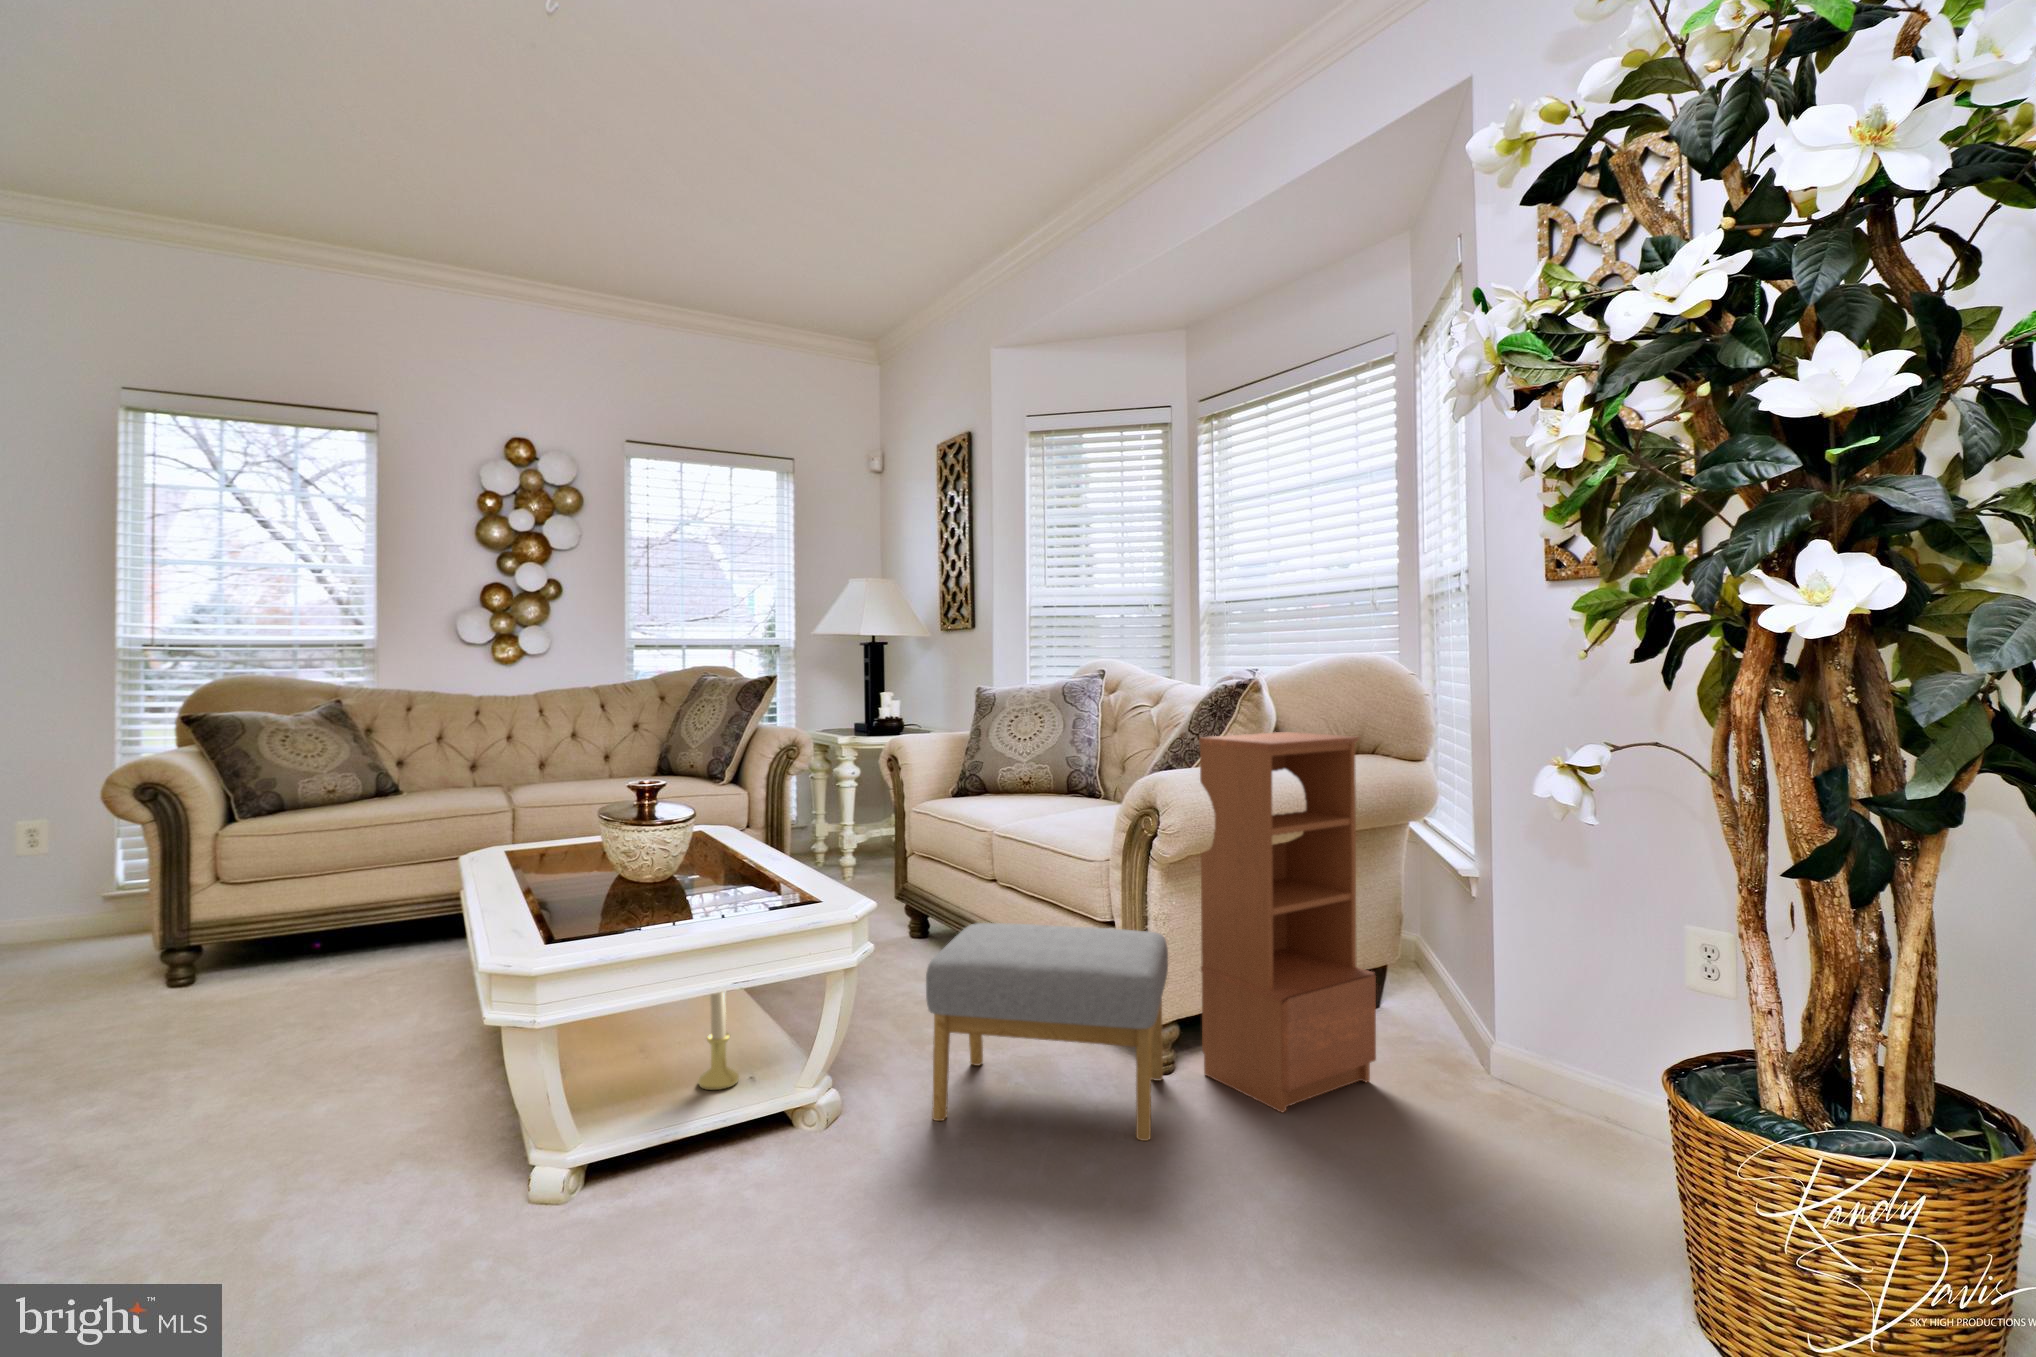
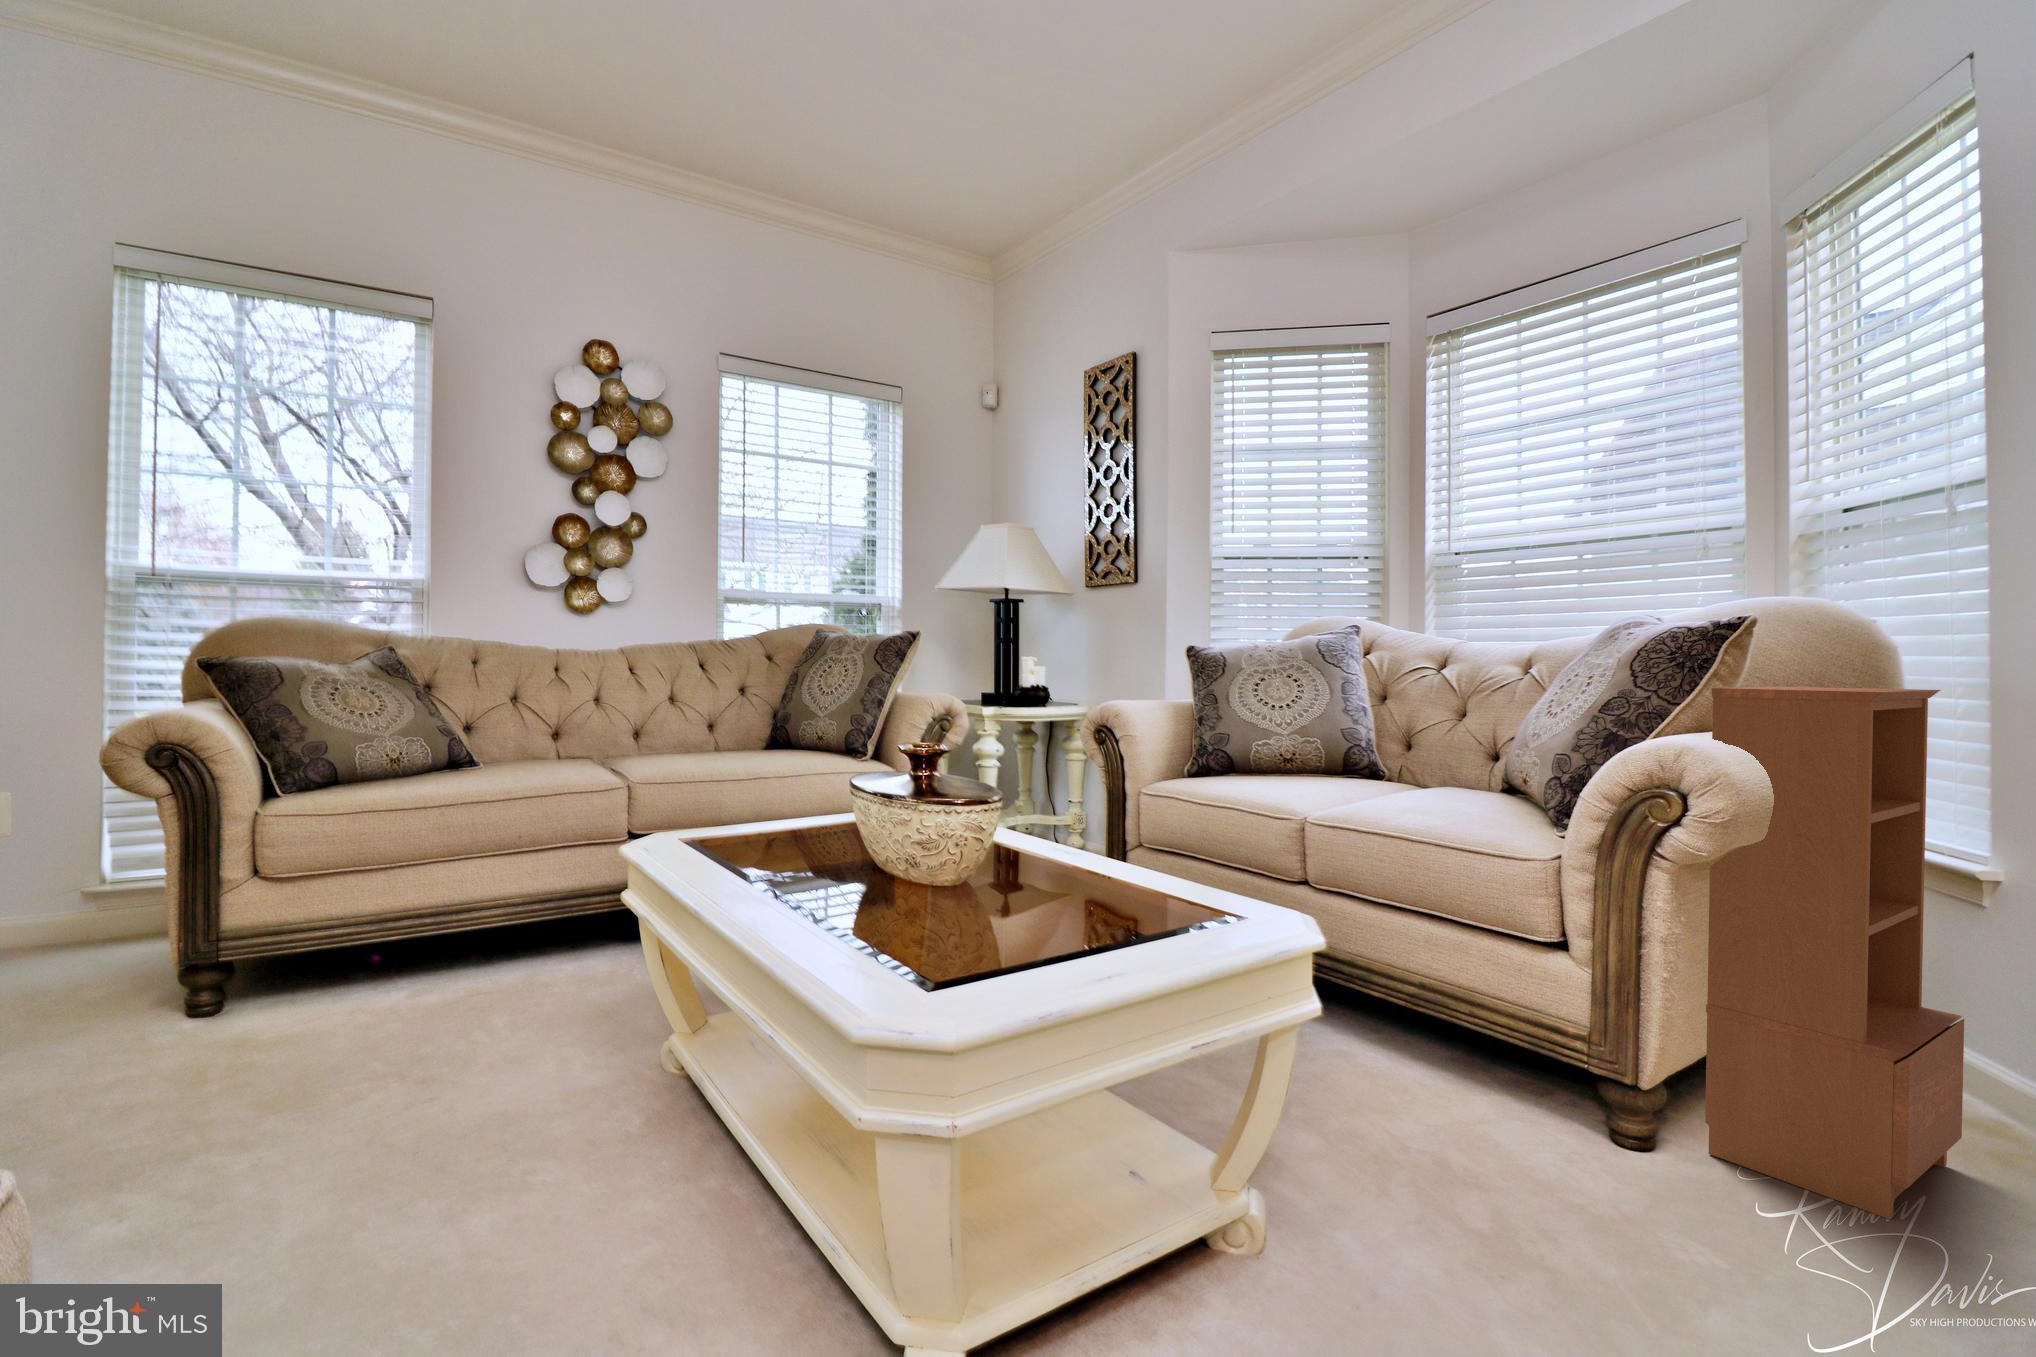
footstool: present [926,923,1168,1141] -> none [1366,942,1772,1271]
candle holder: present [698,992,739,1090] -> none [1060,1009,1119,1193]

